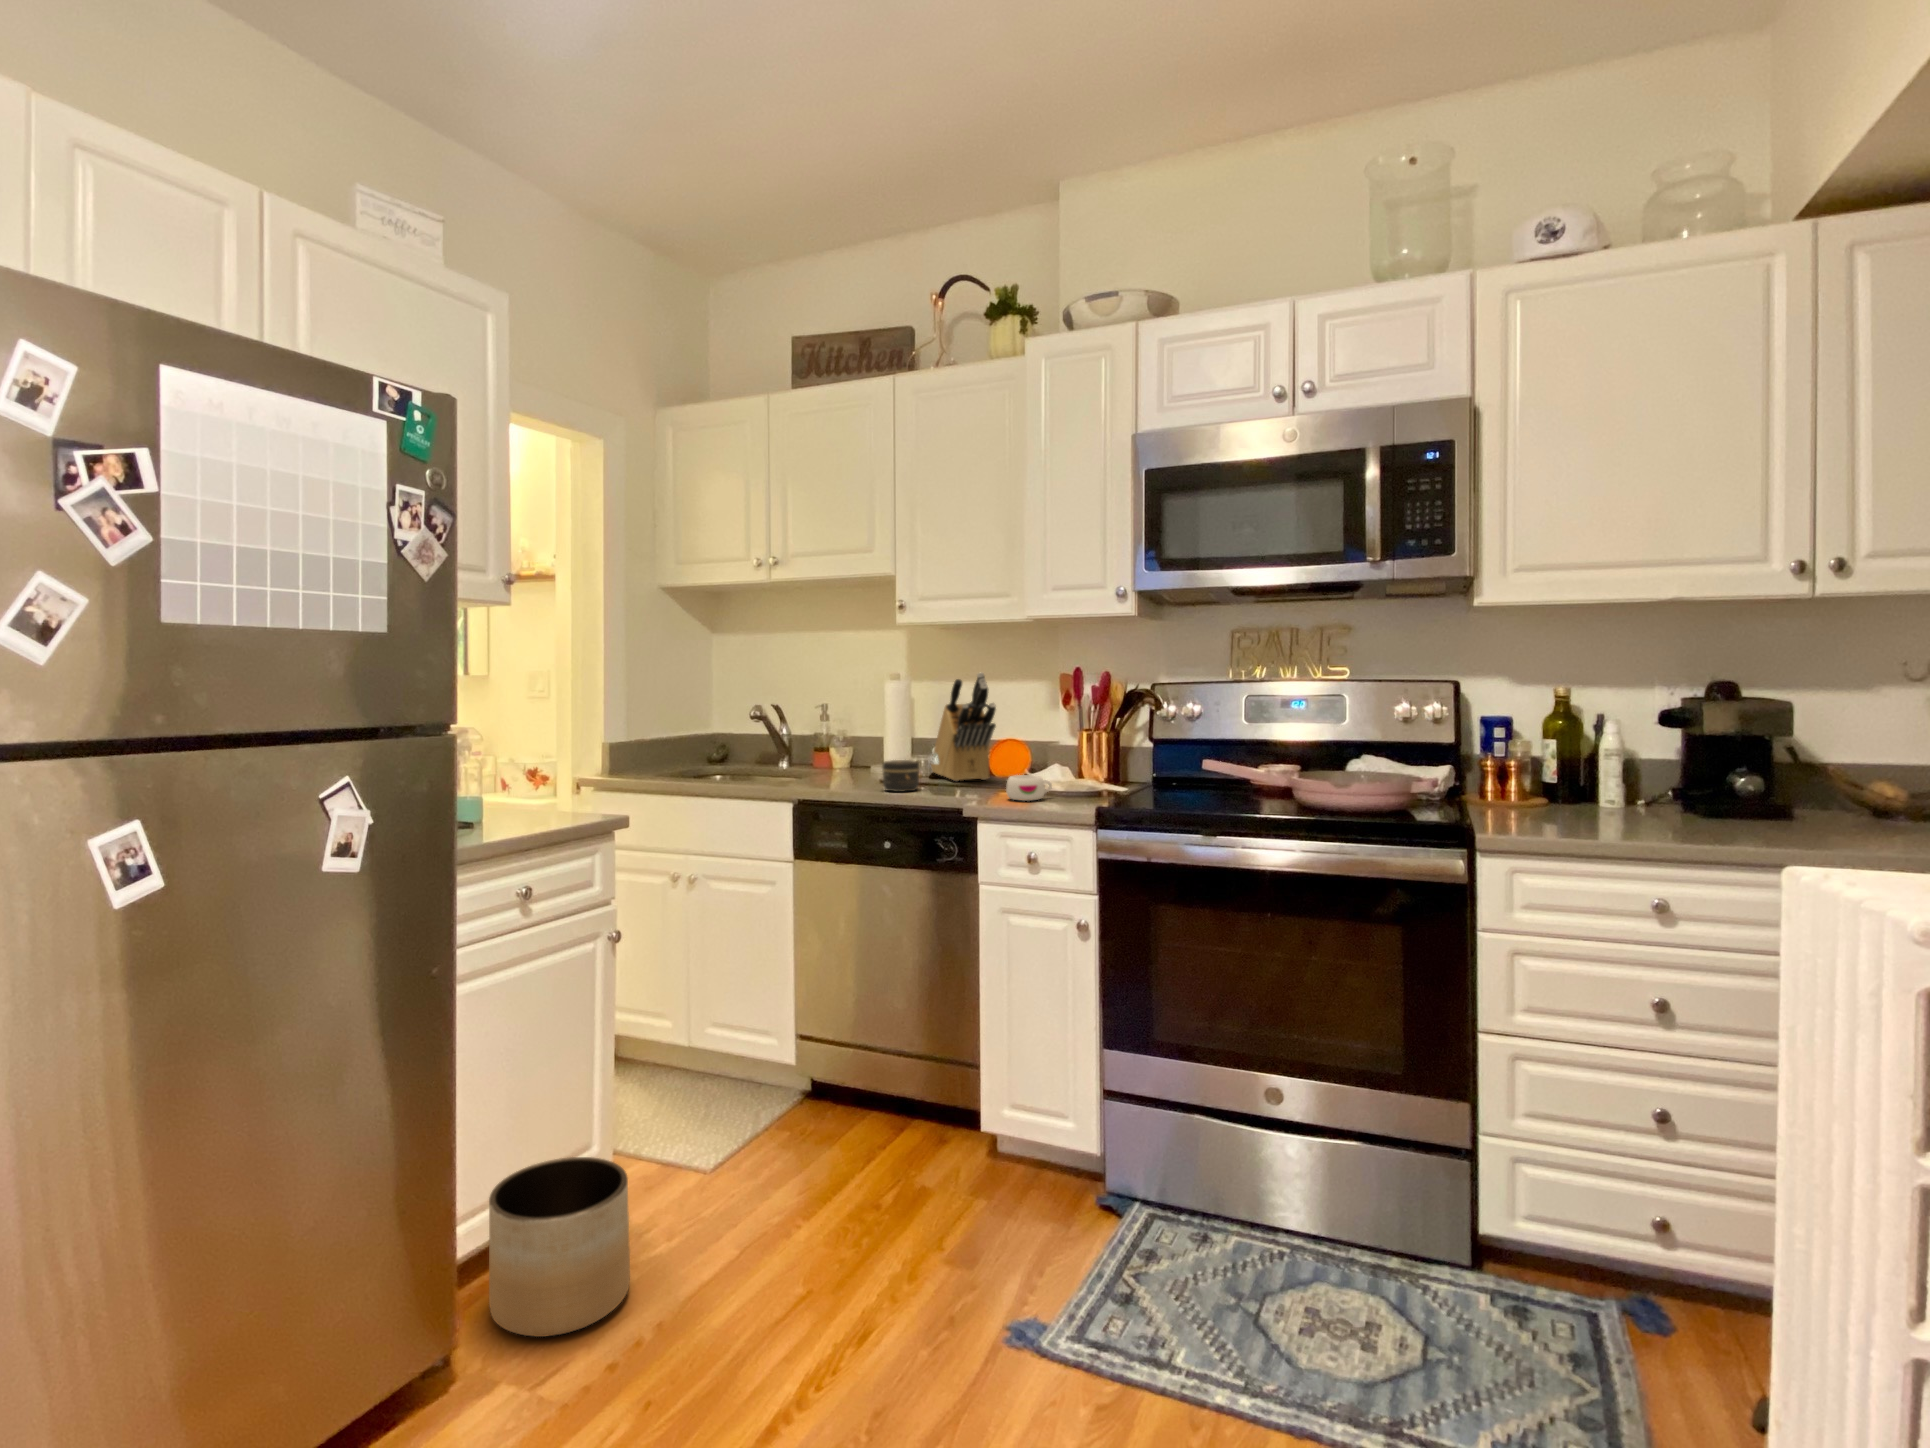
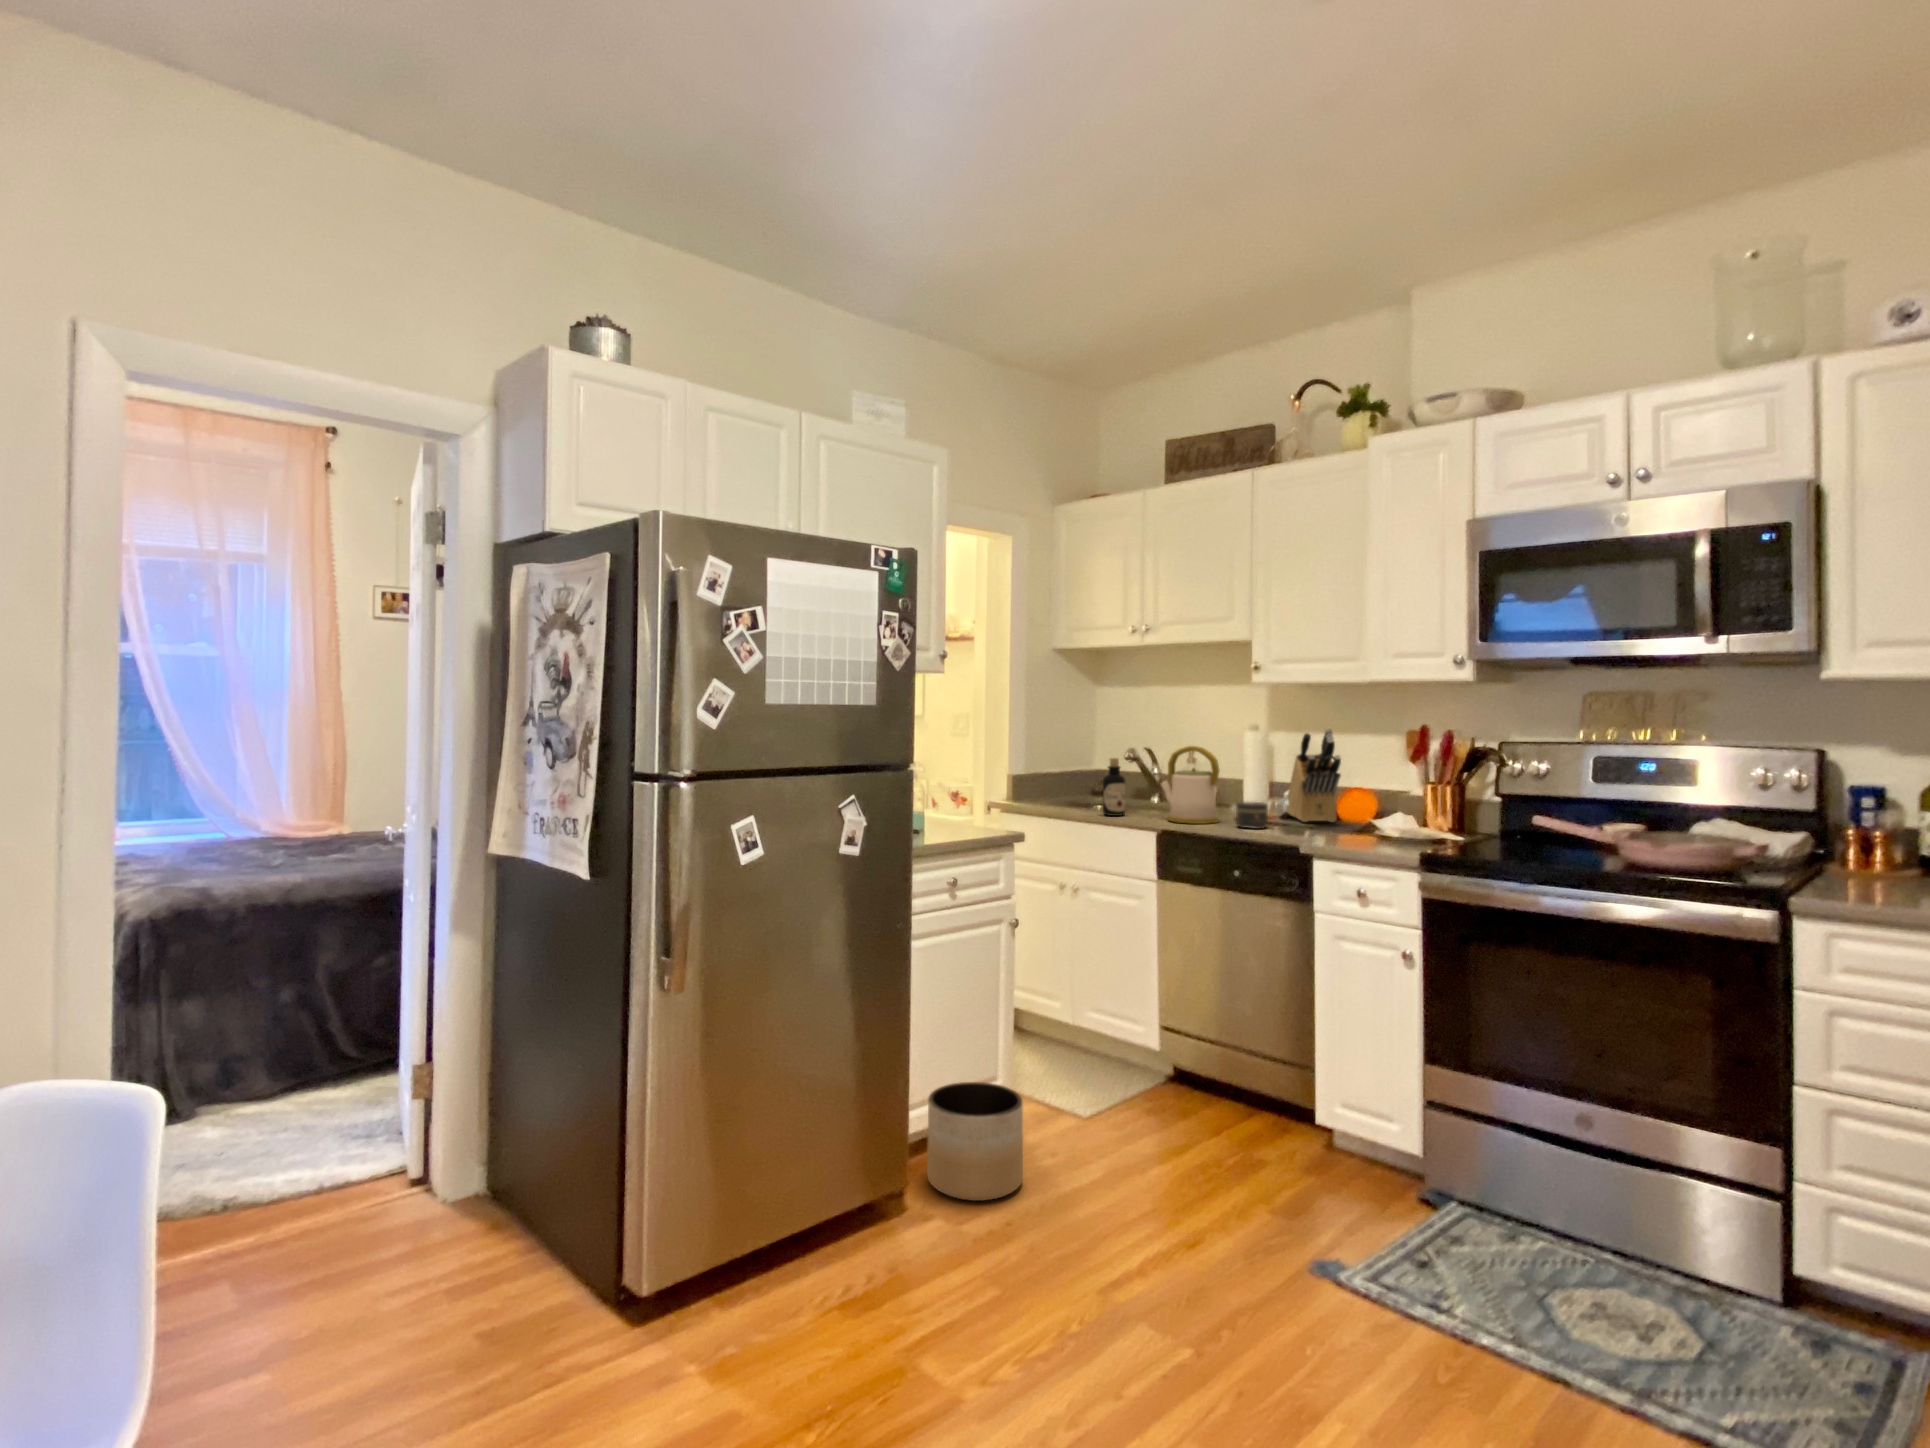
kettle: none [792,697,862,790] -> present [1161,746,1220,824]
bottle: none [722,715,750,785] -> present [1103,758,1125,816]
mug: present [1006,775,1052,801] -> none [1342,820,1385,842]

